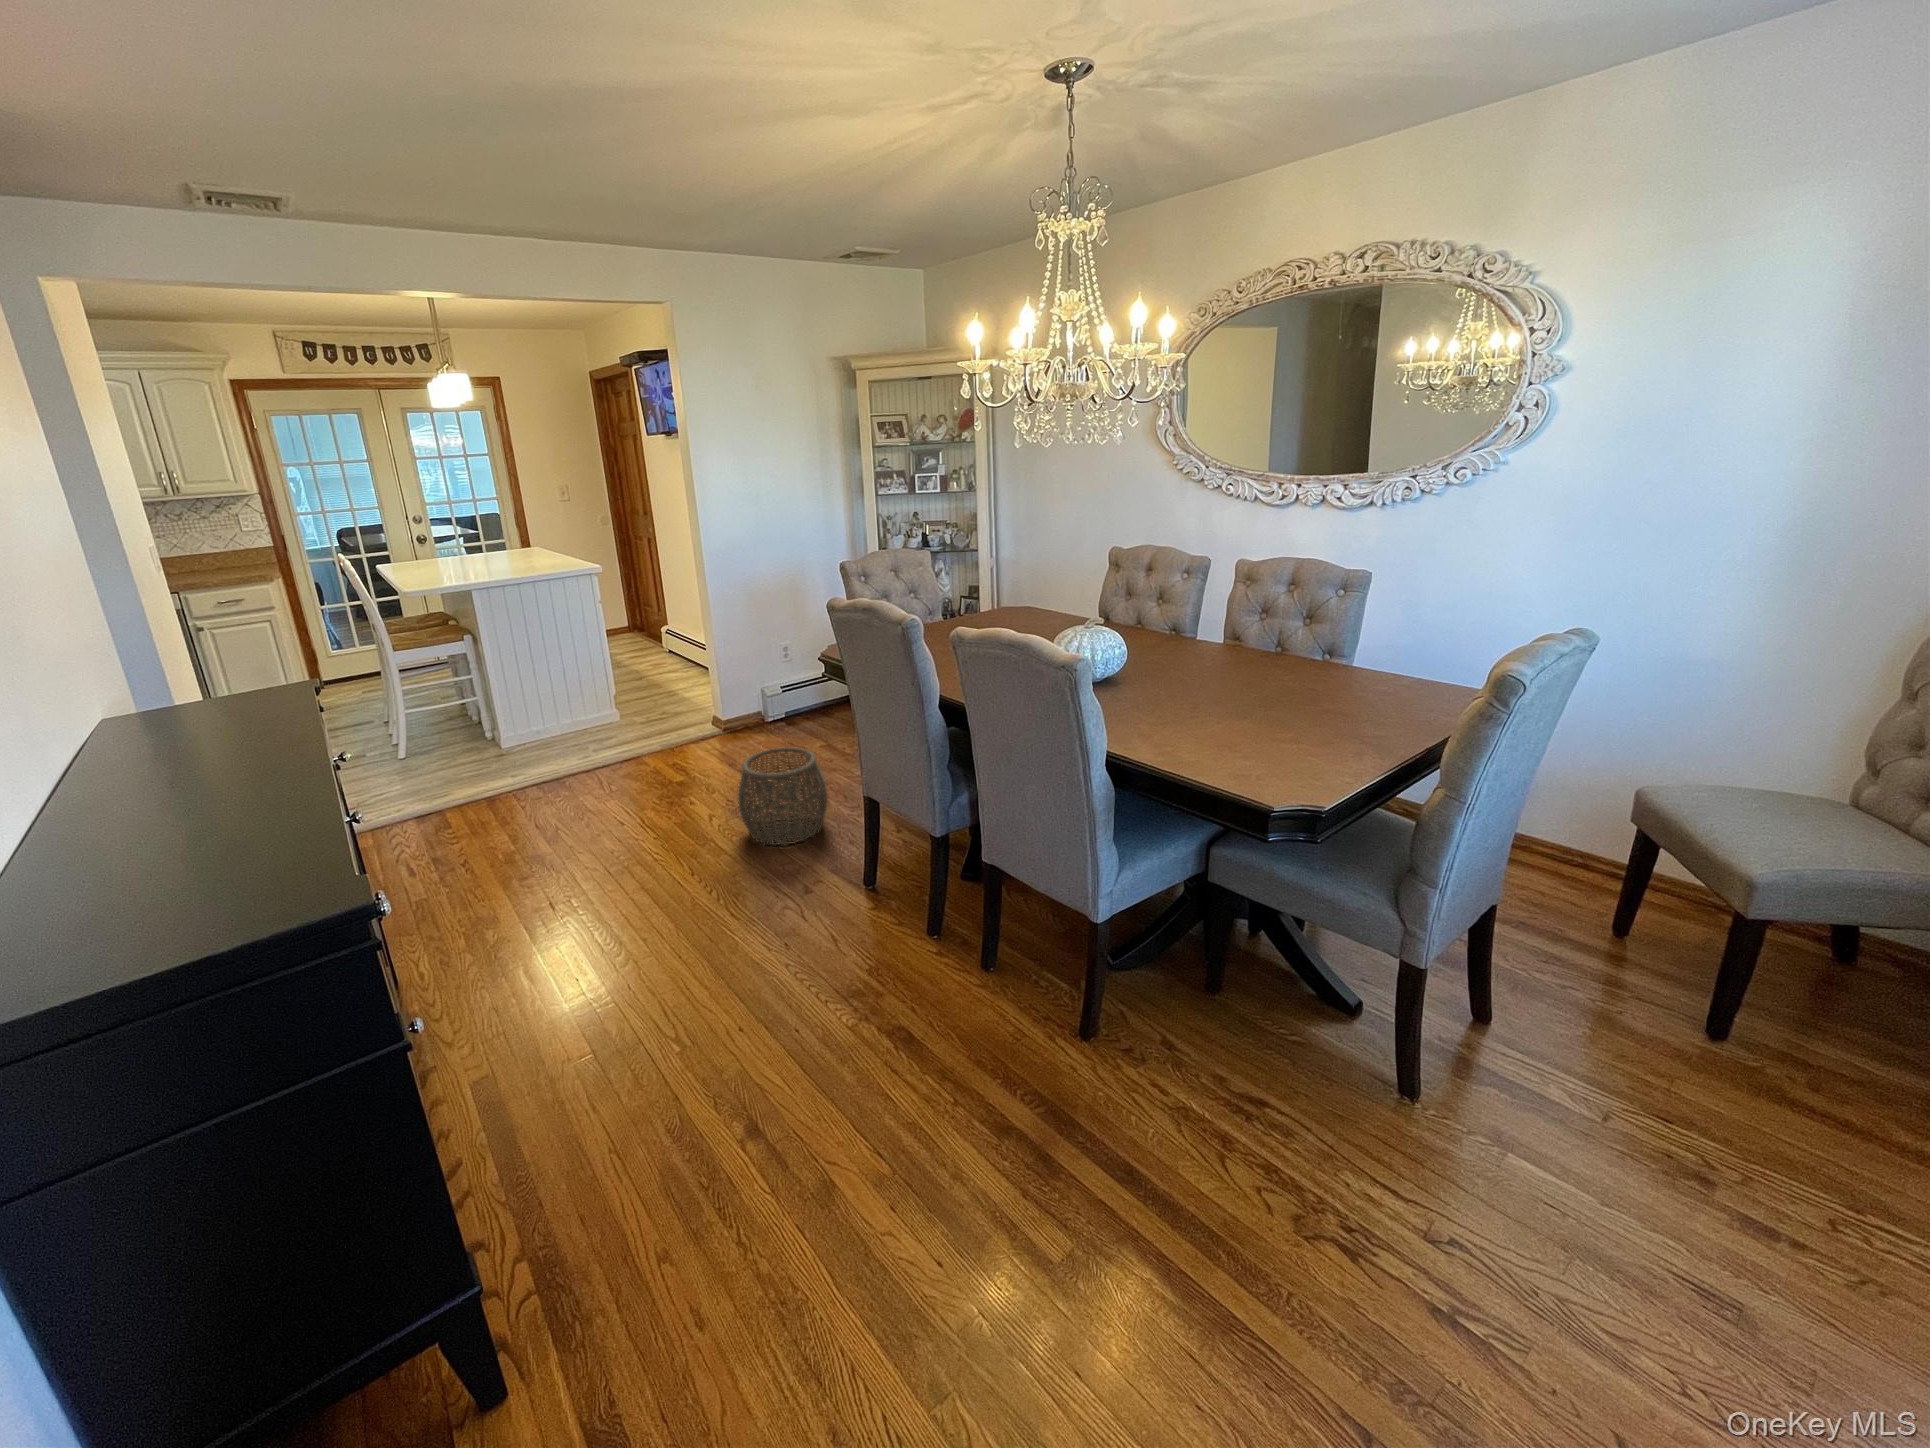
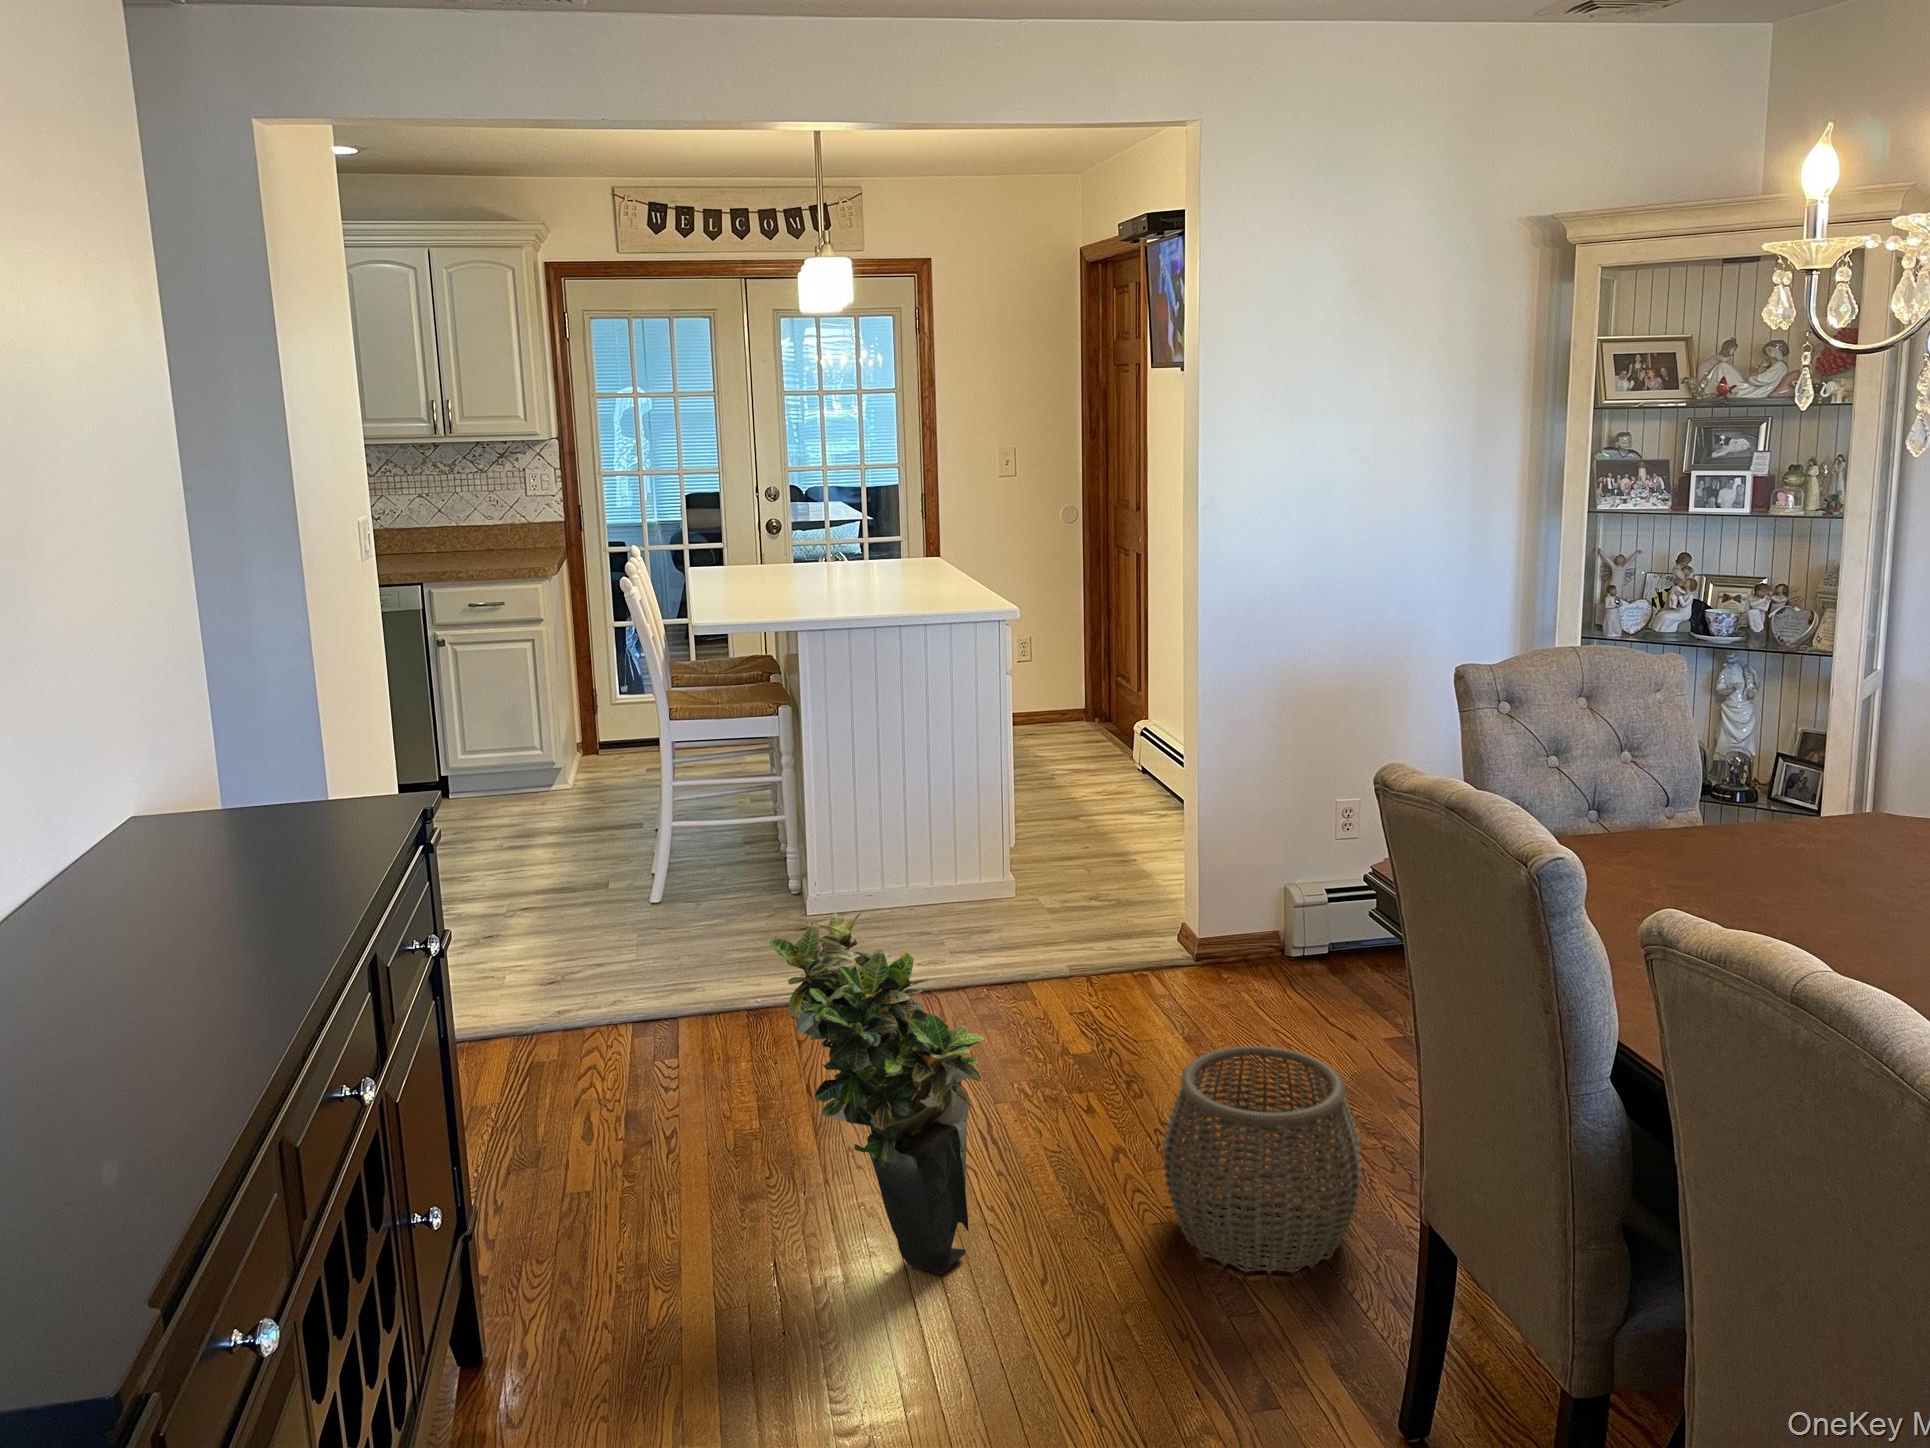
potted plant: none [522,716,651,883] -> present [768,912,984,1275]

